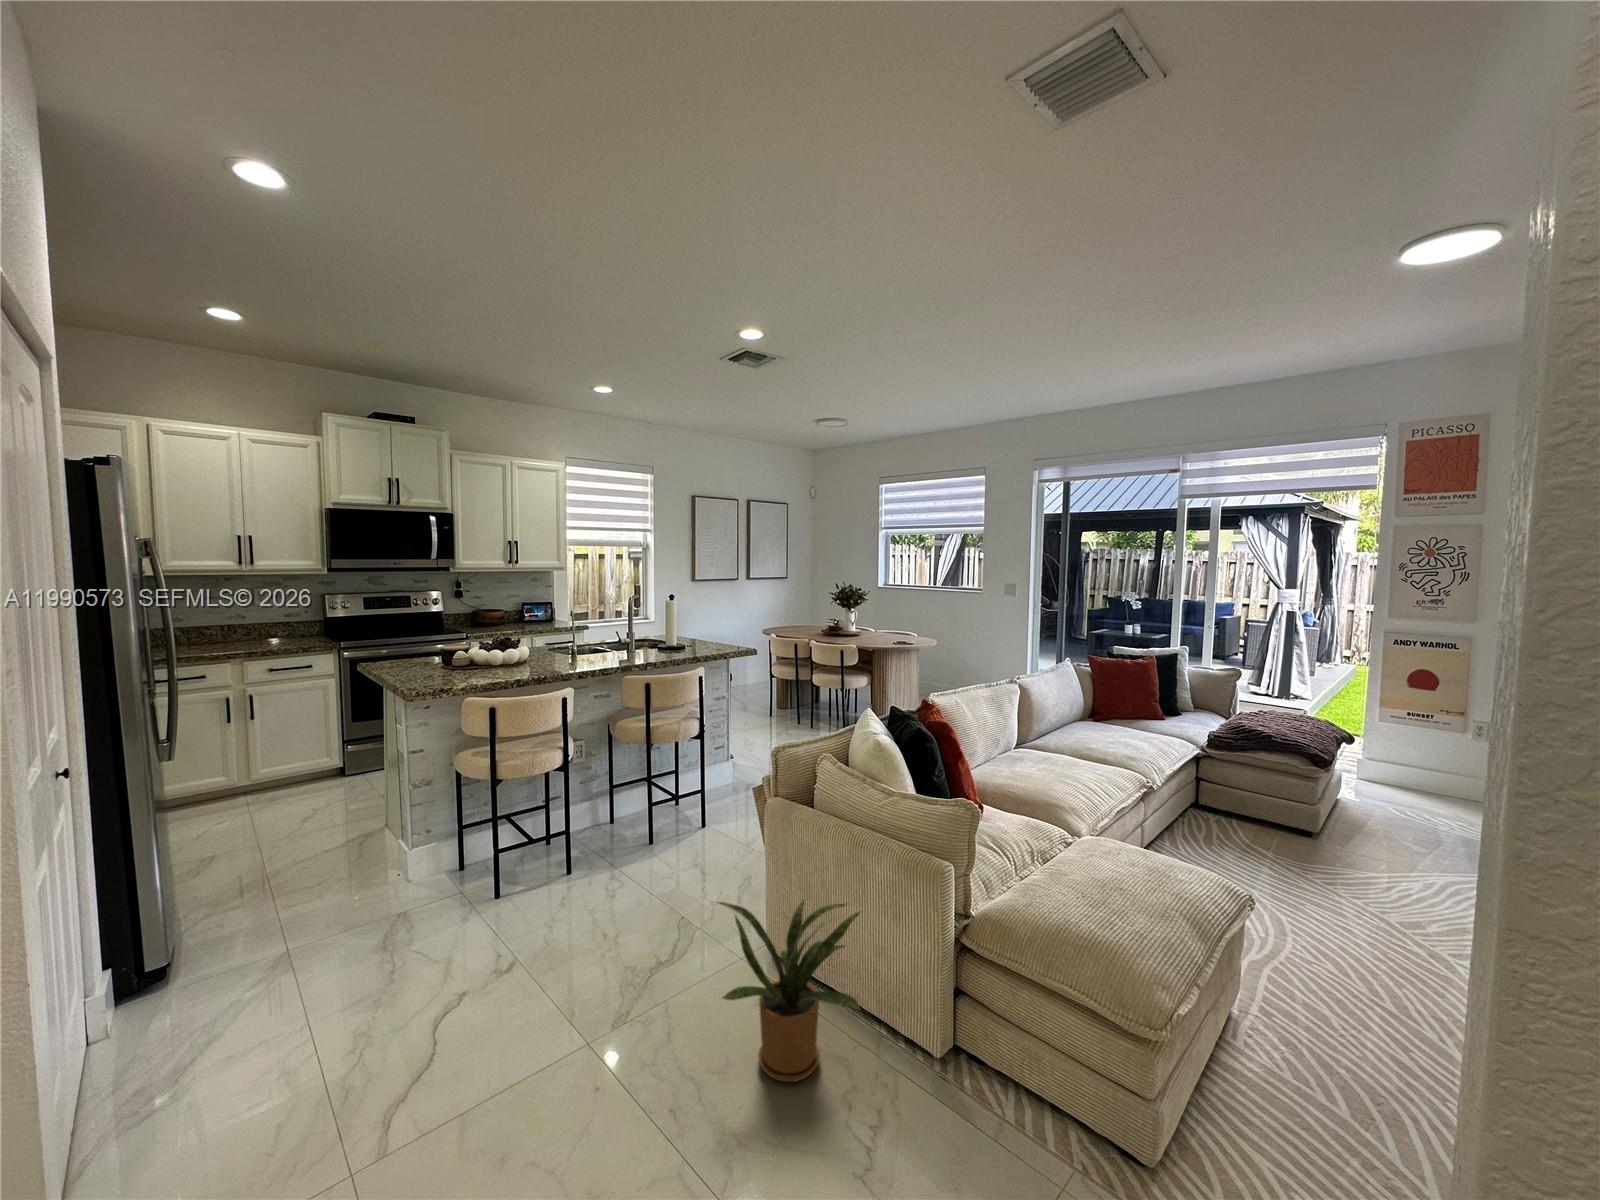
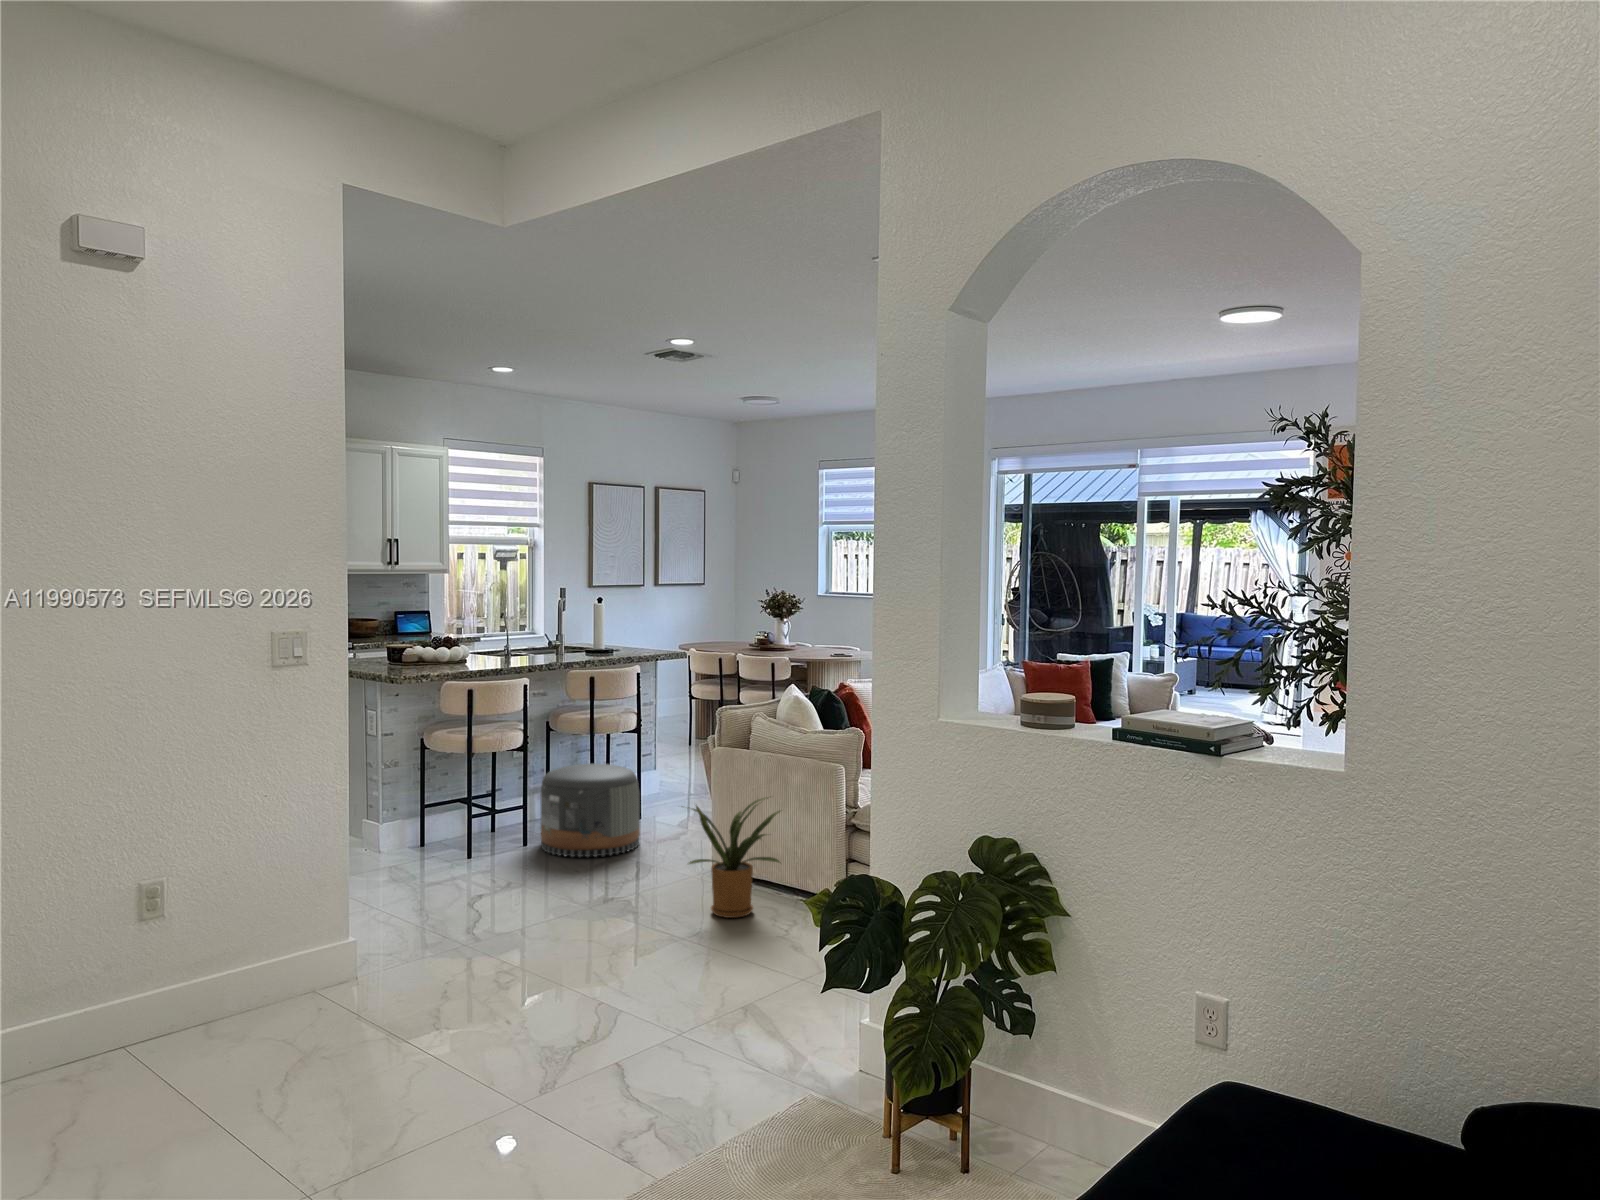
pouf: none [583,780,696,904] -> present [540,764,640,857]

